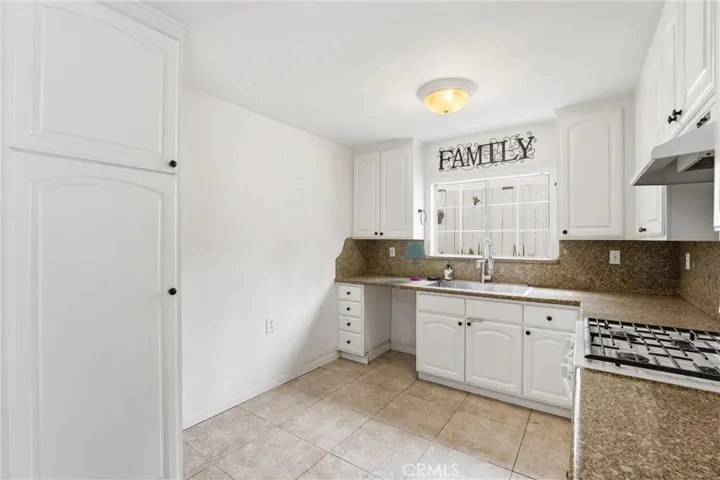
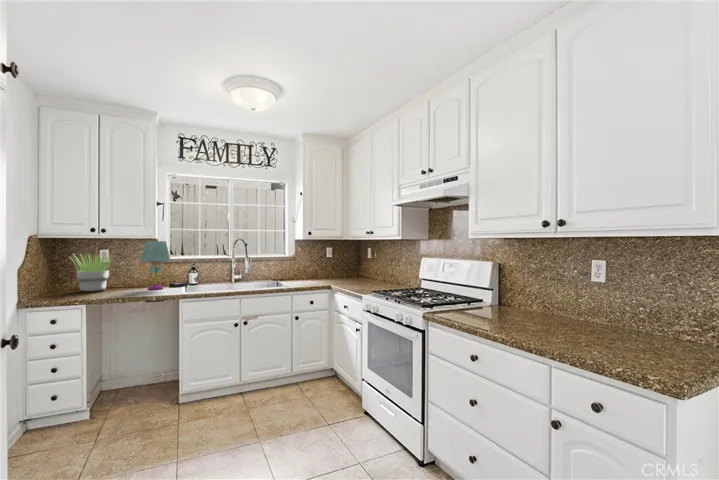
potted plant: none [366,249,397,277] -> present [71,254,113,292]

